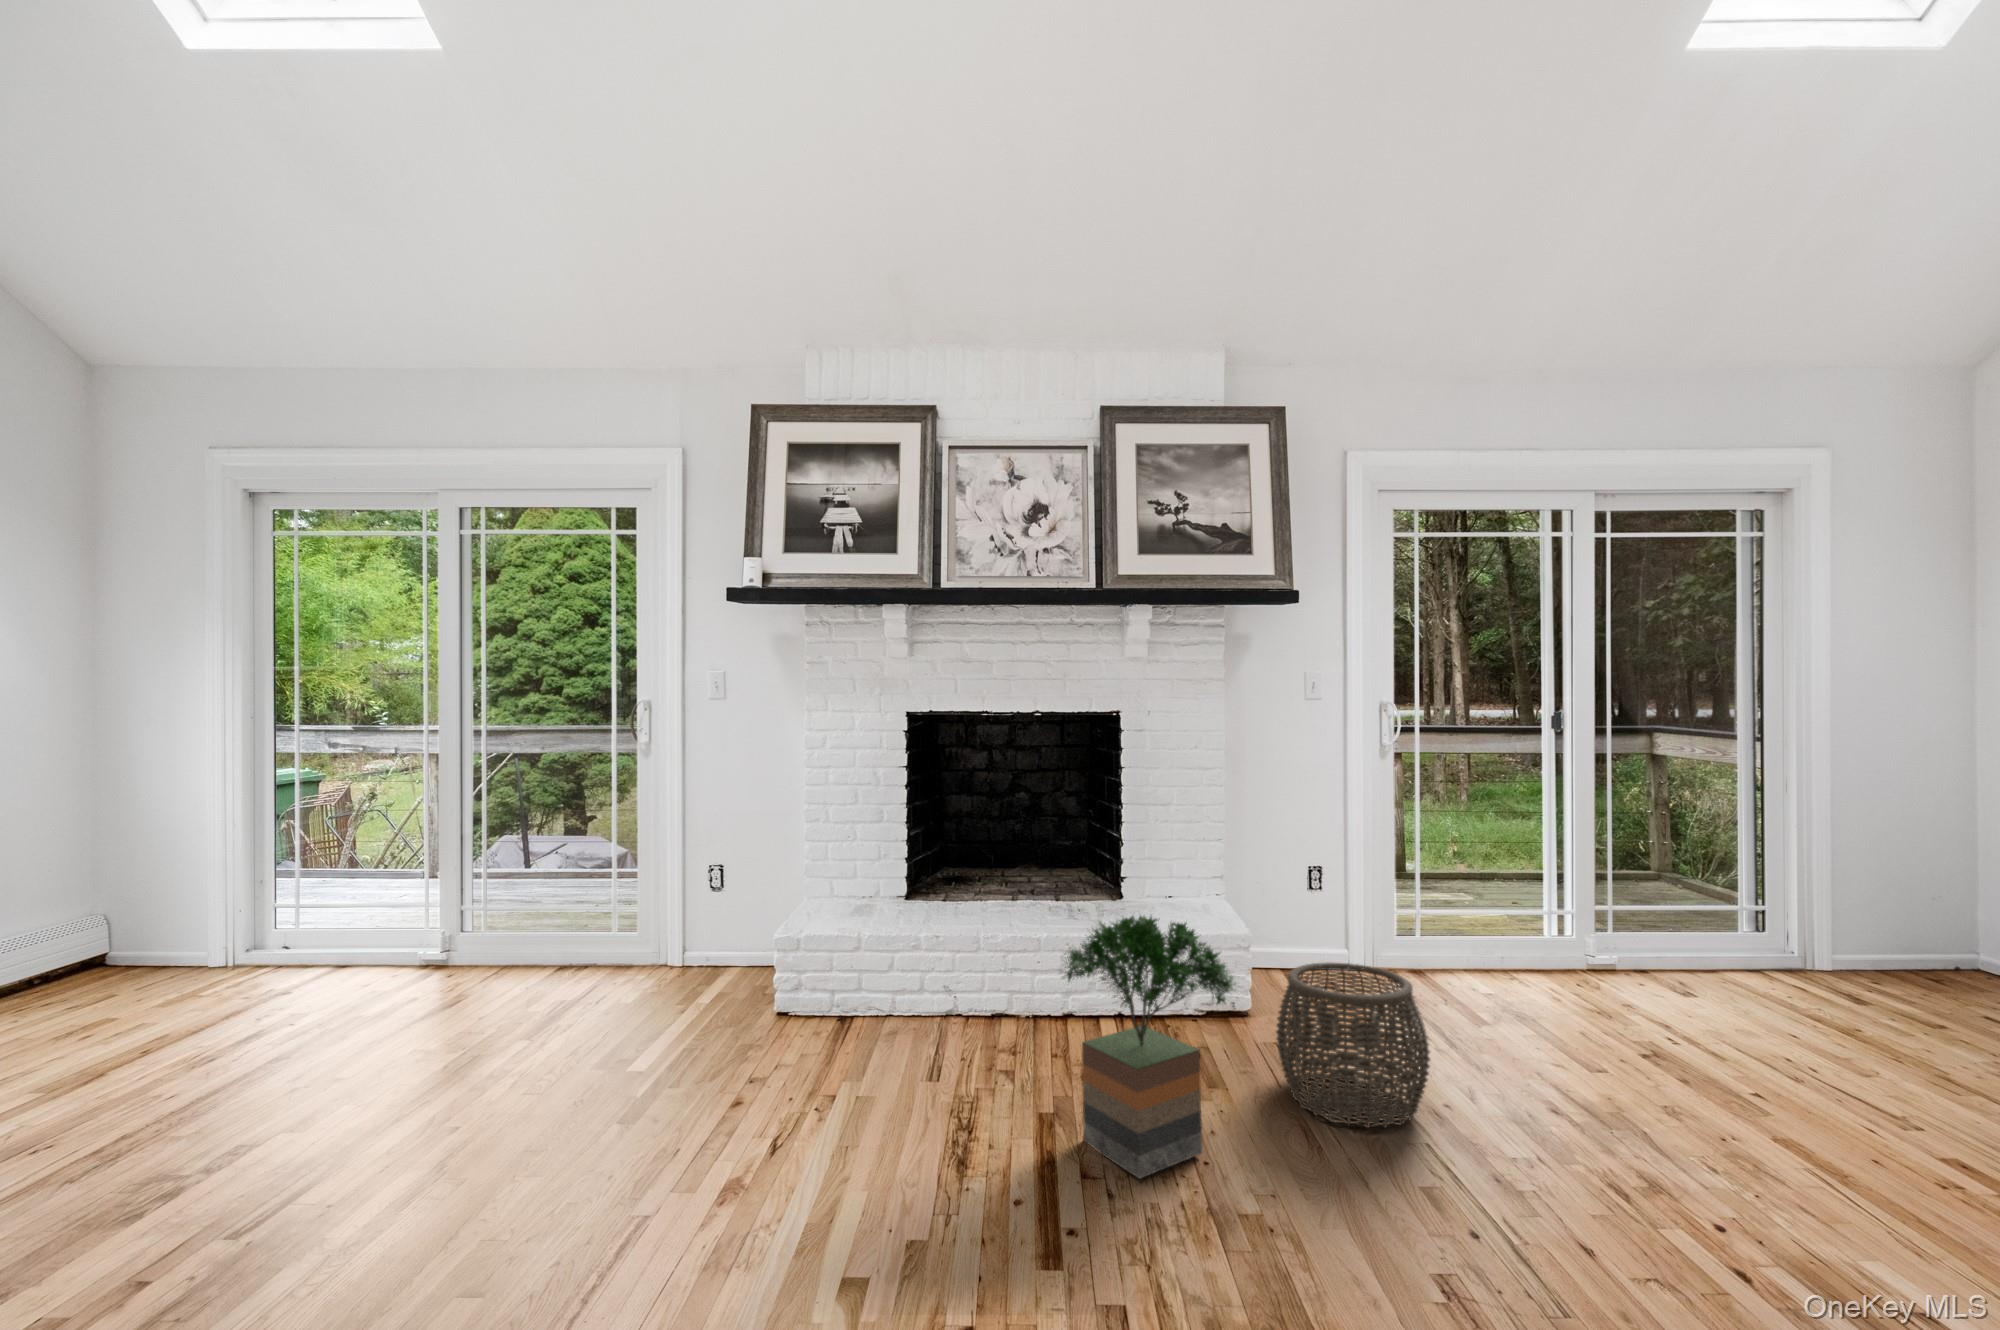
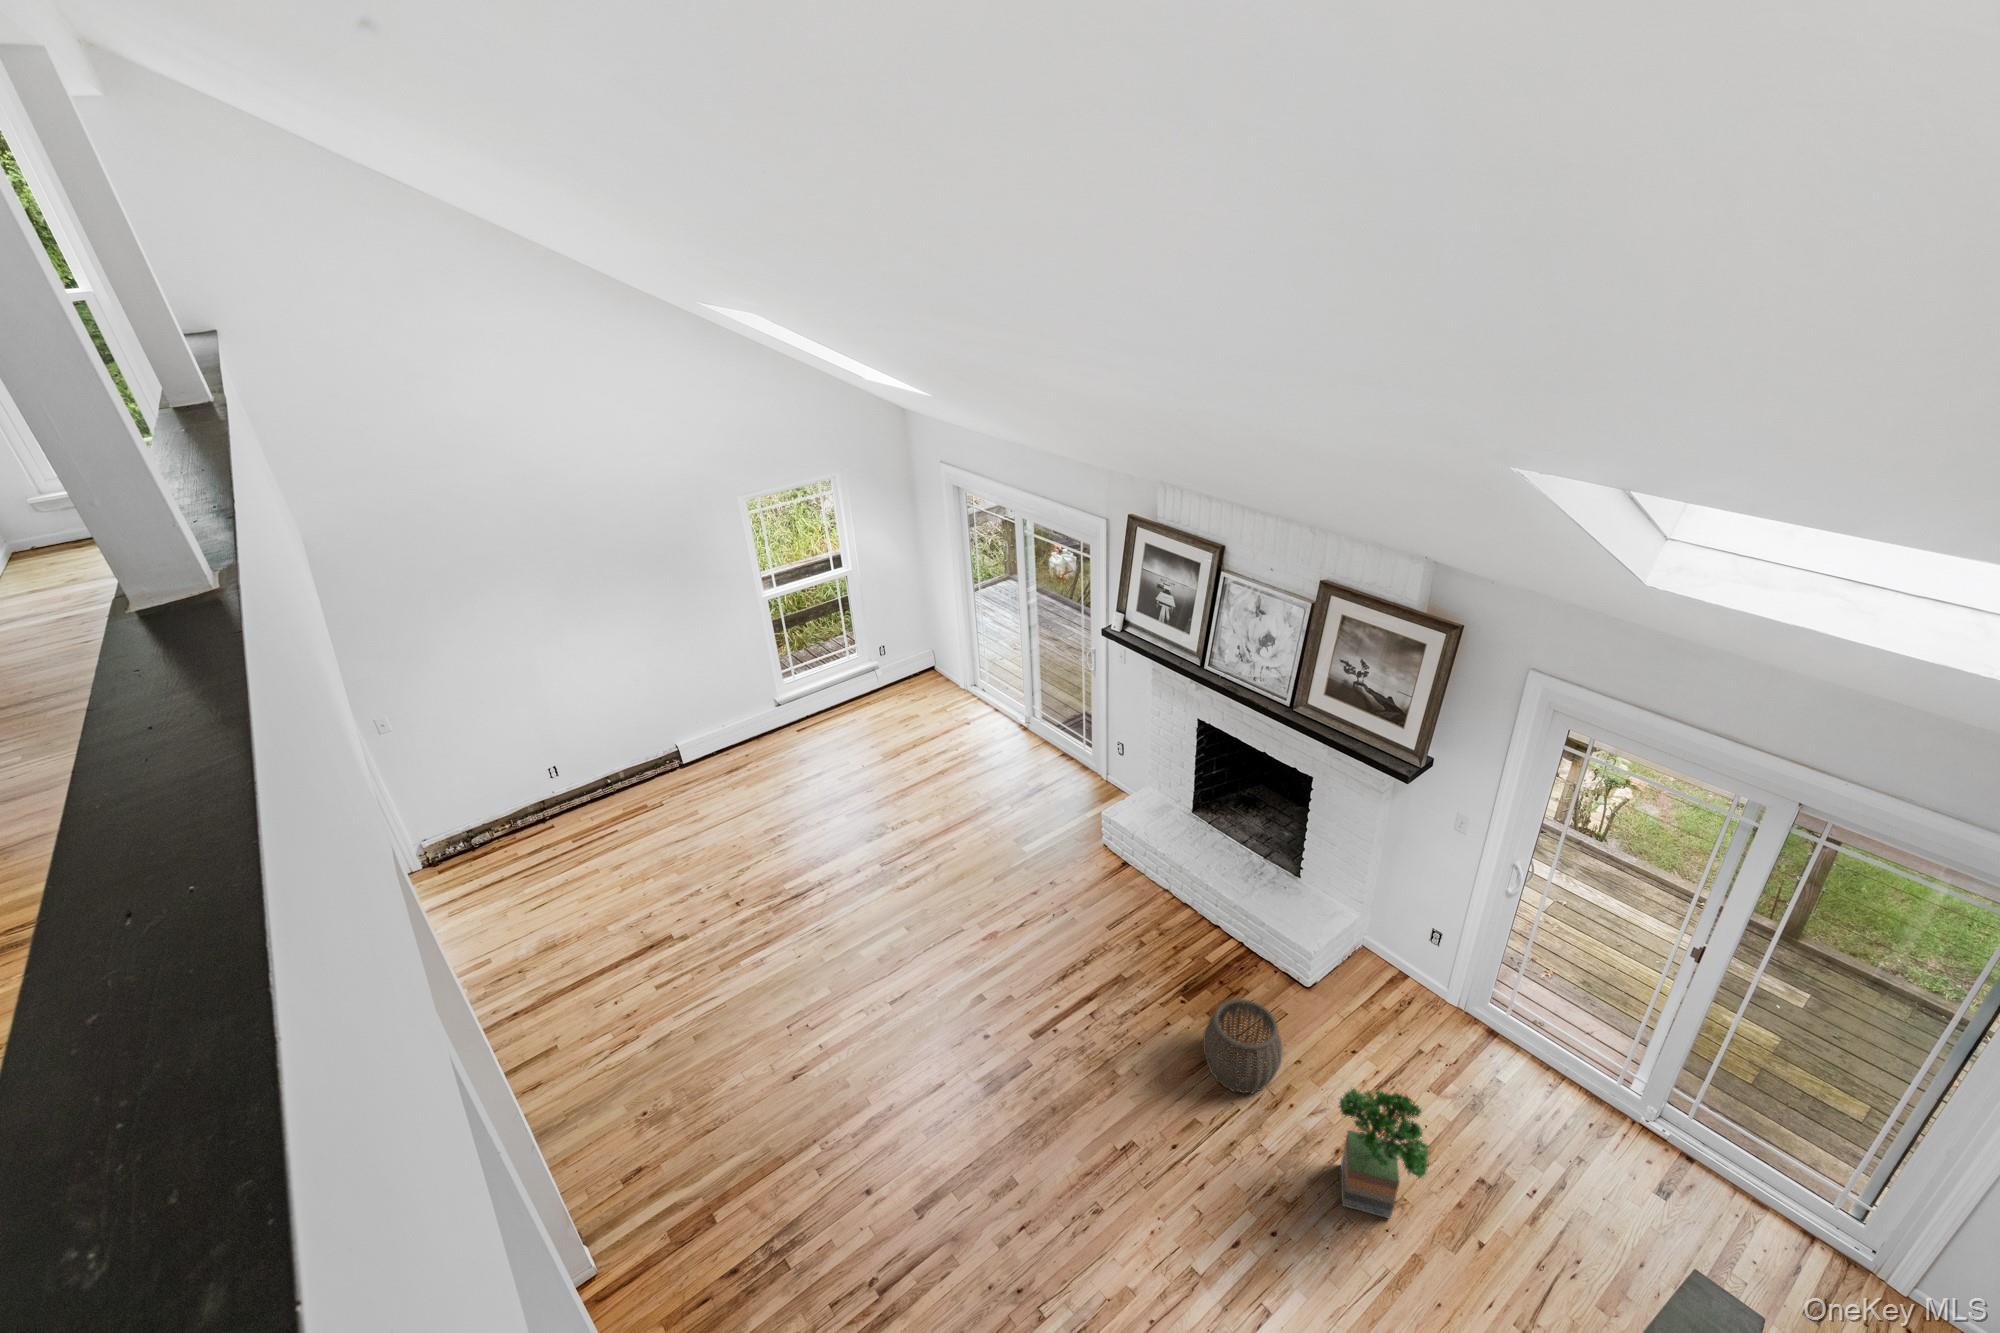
potted tree: present [1063,915,1236,1178] -> present [1339,1089,1429,1218]

